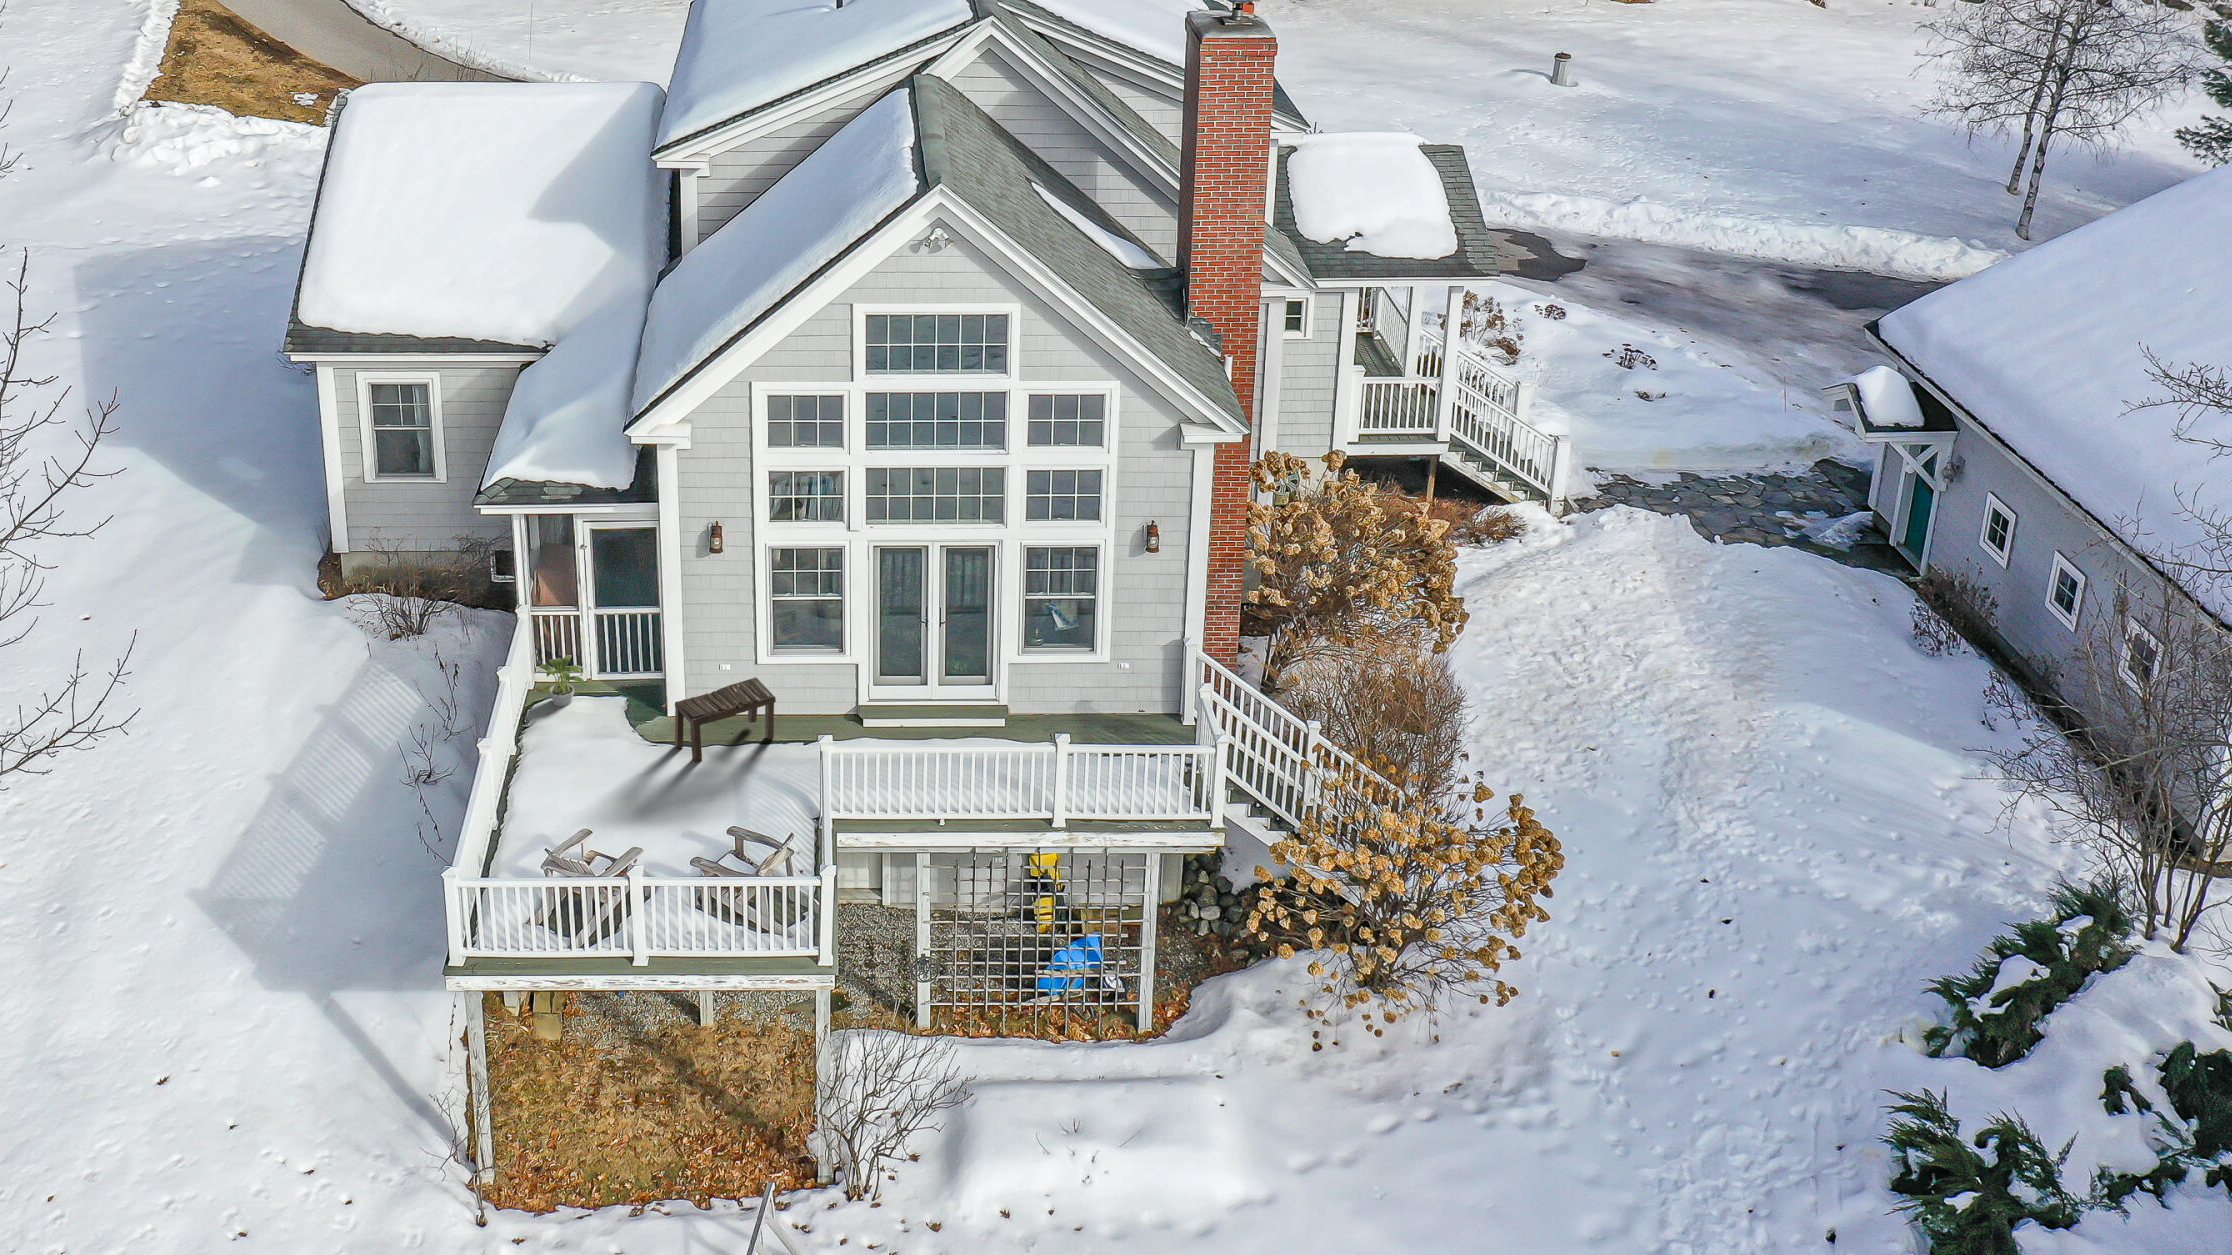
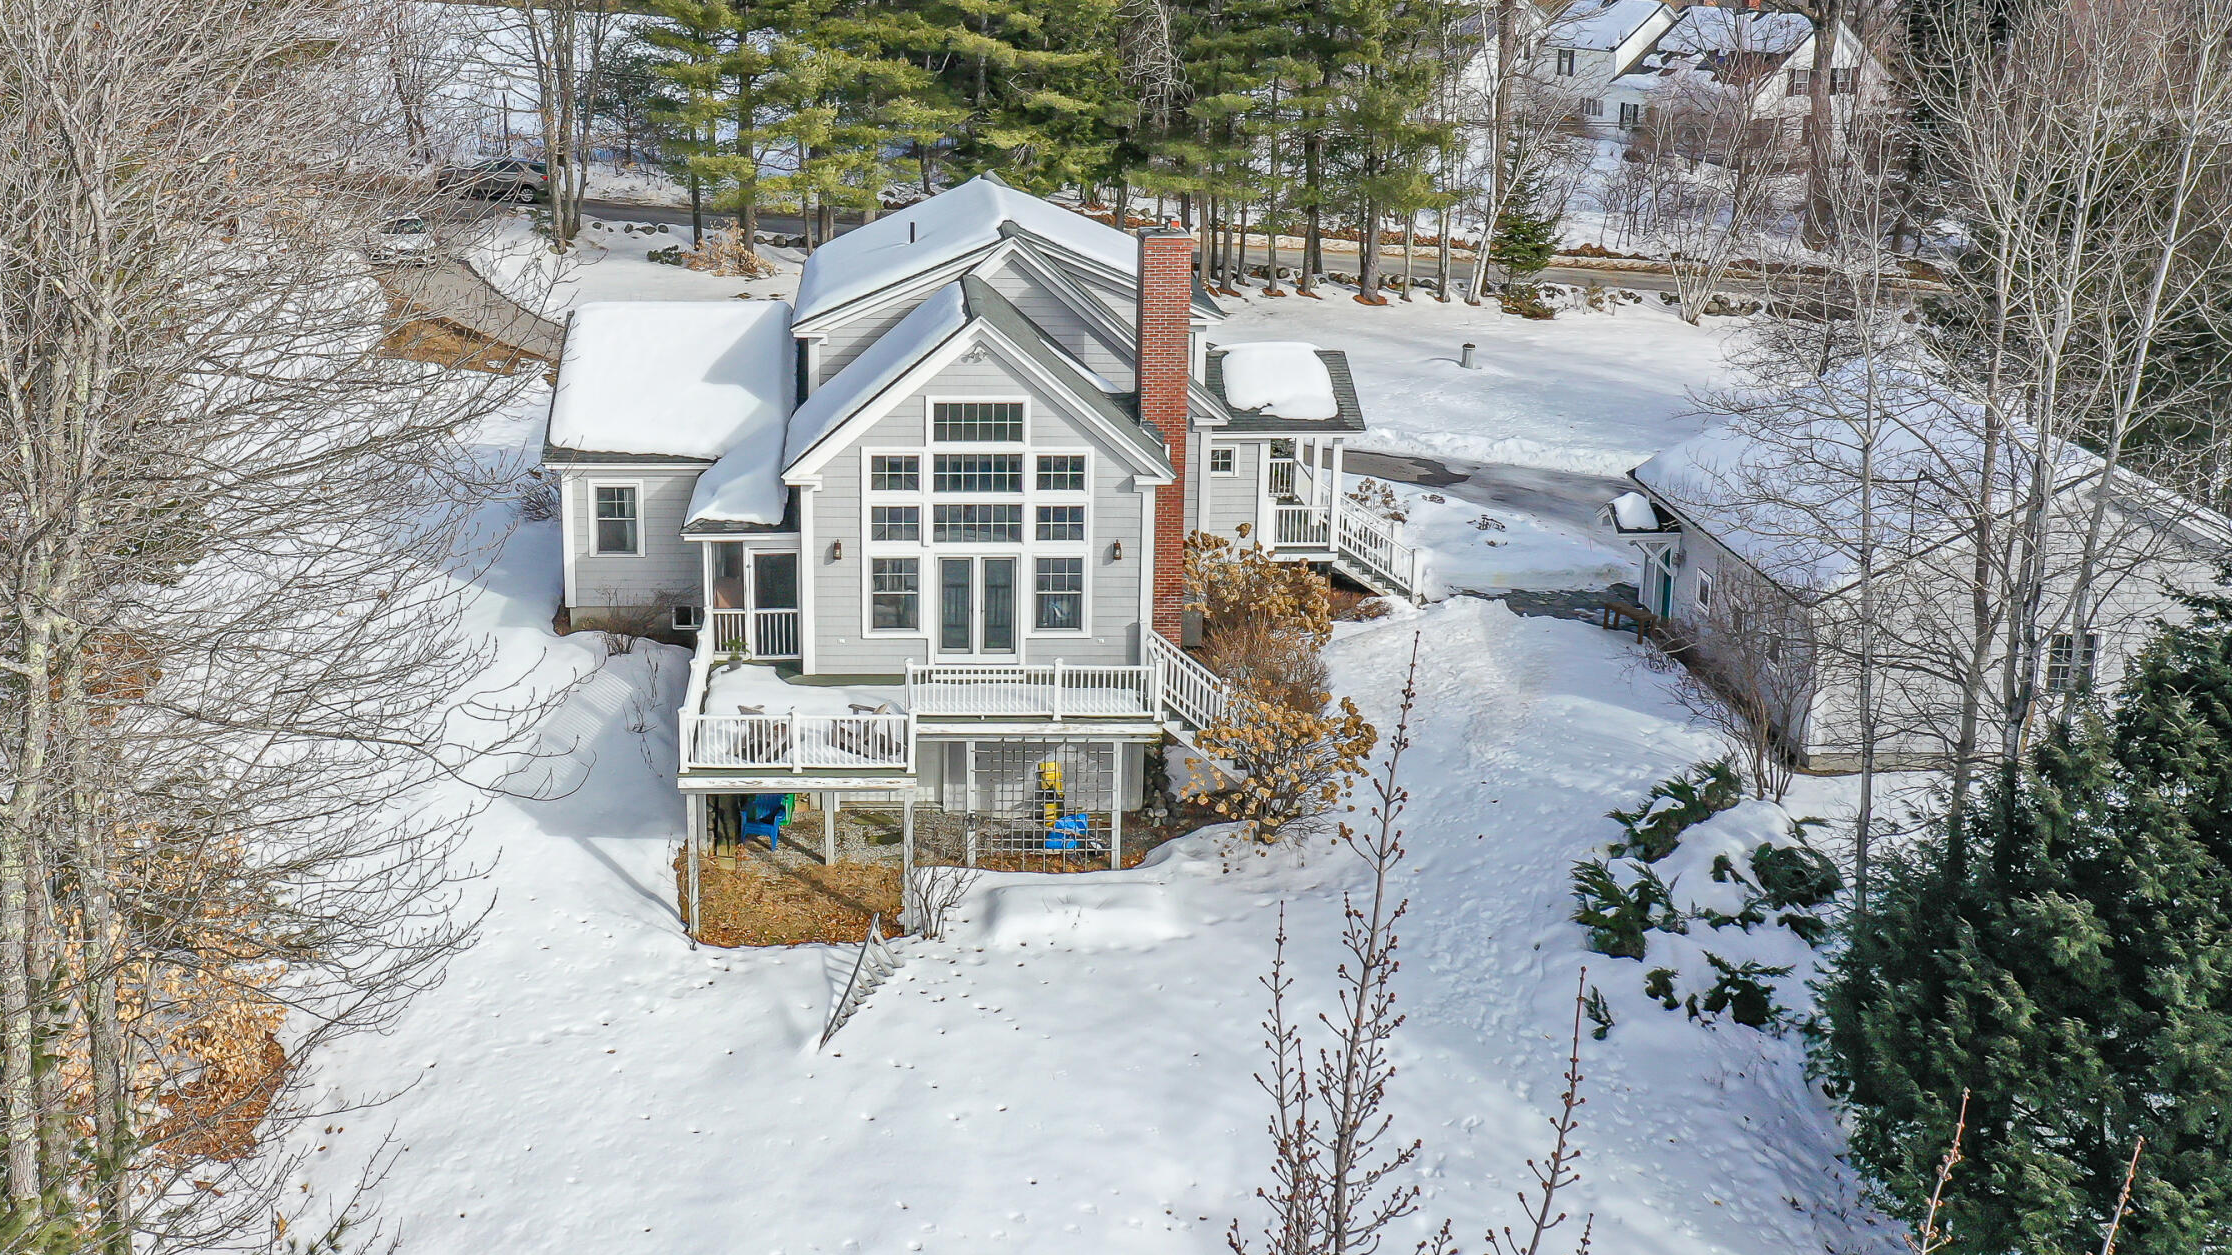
bench: present [675,677,776,762] -> present [1603,601,1658,644]

